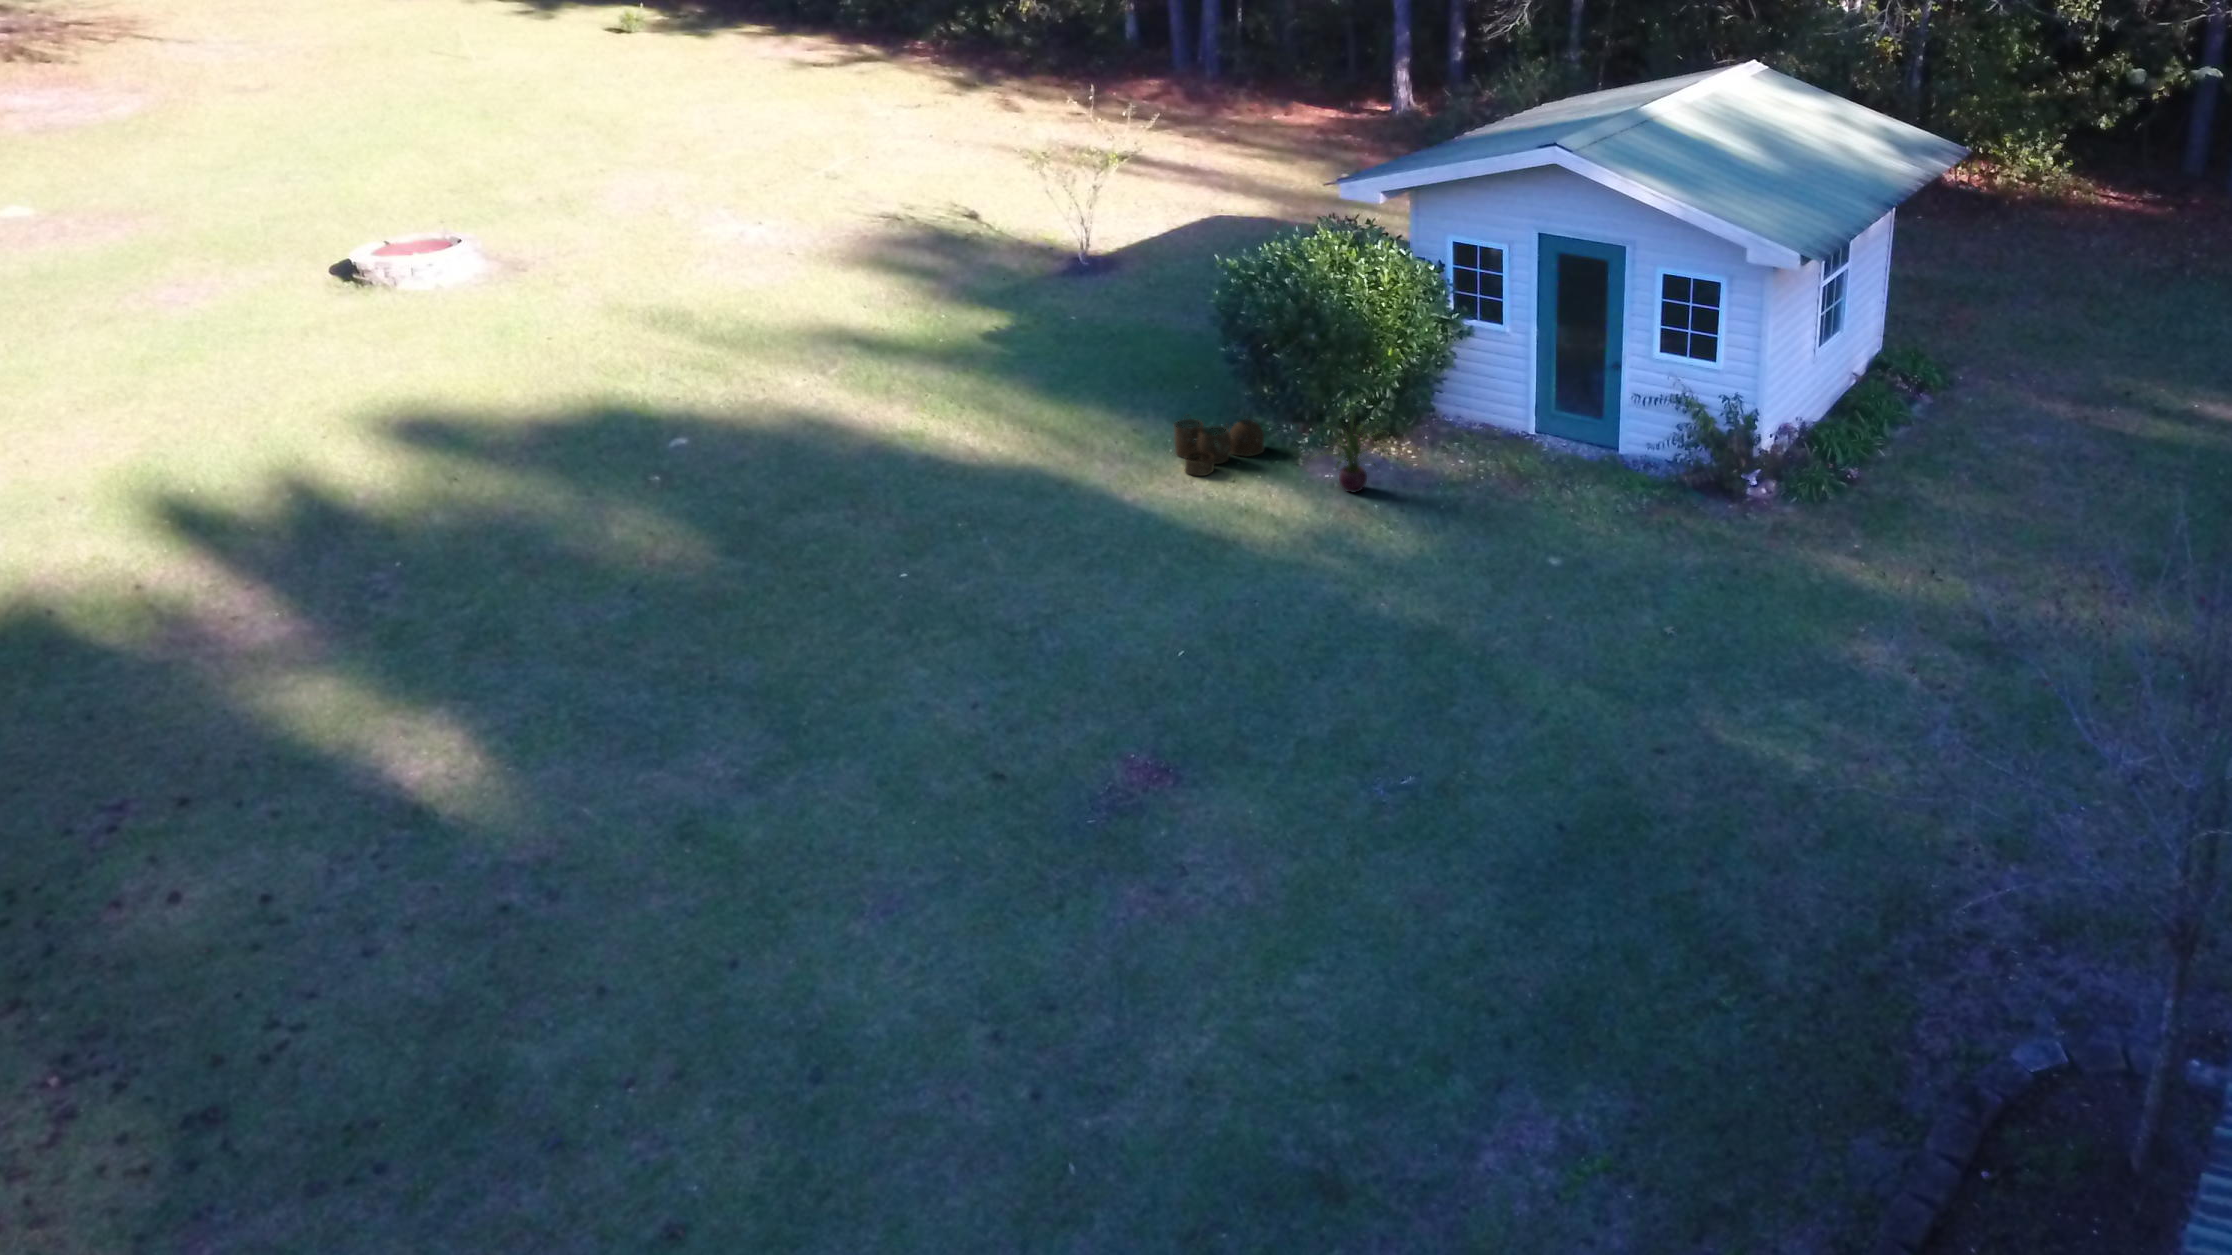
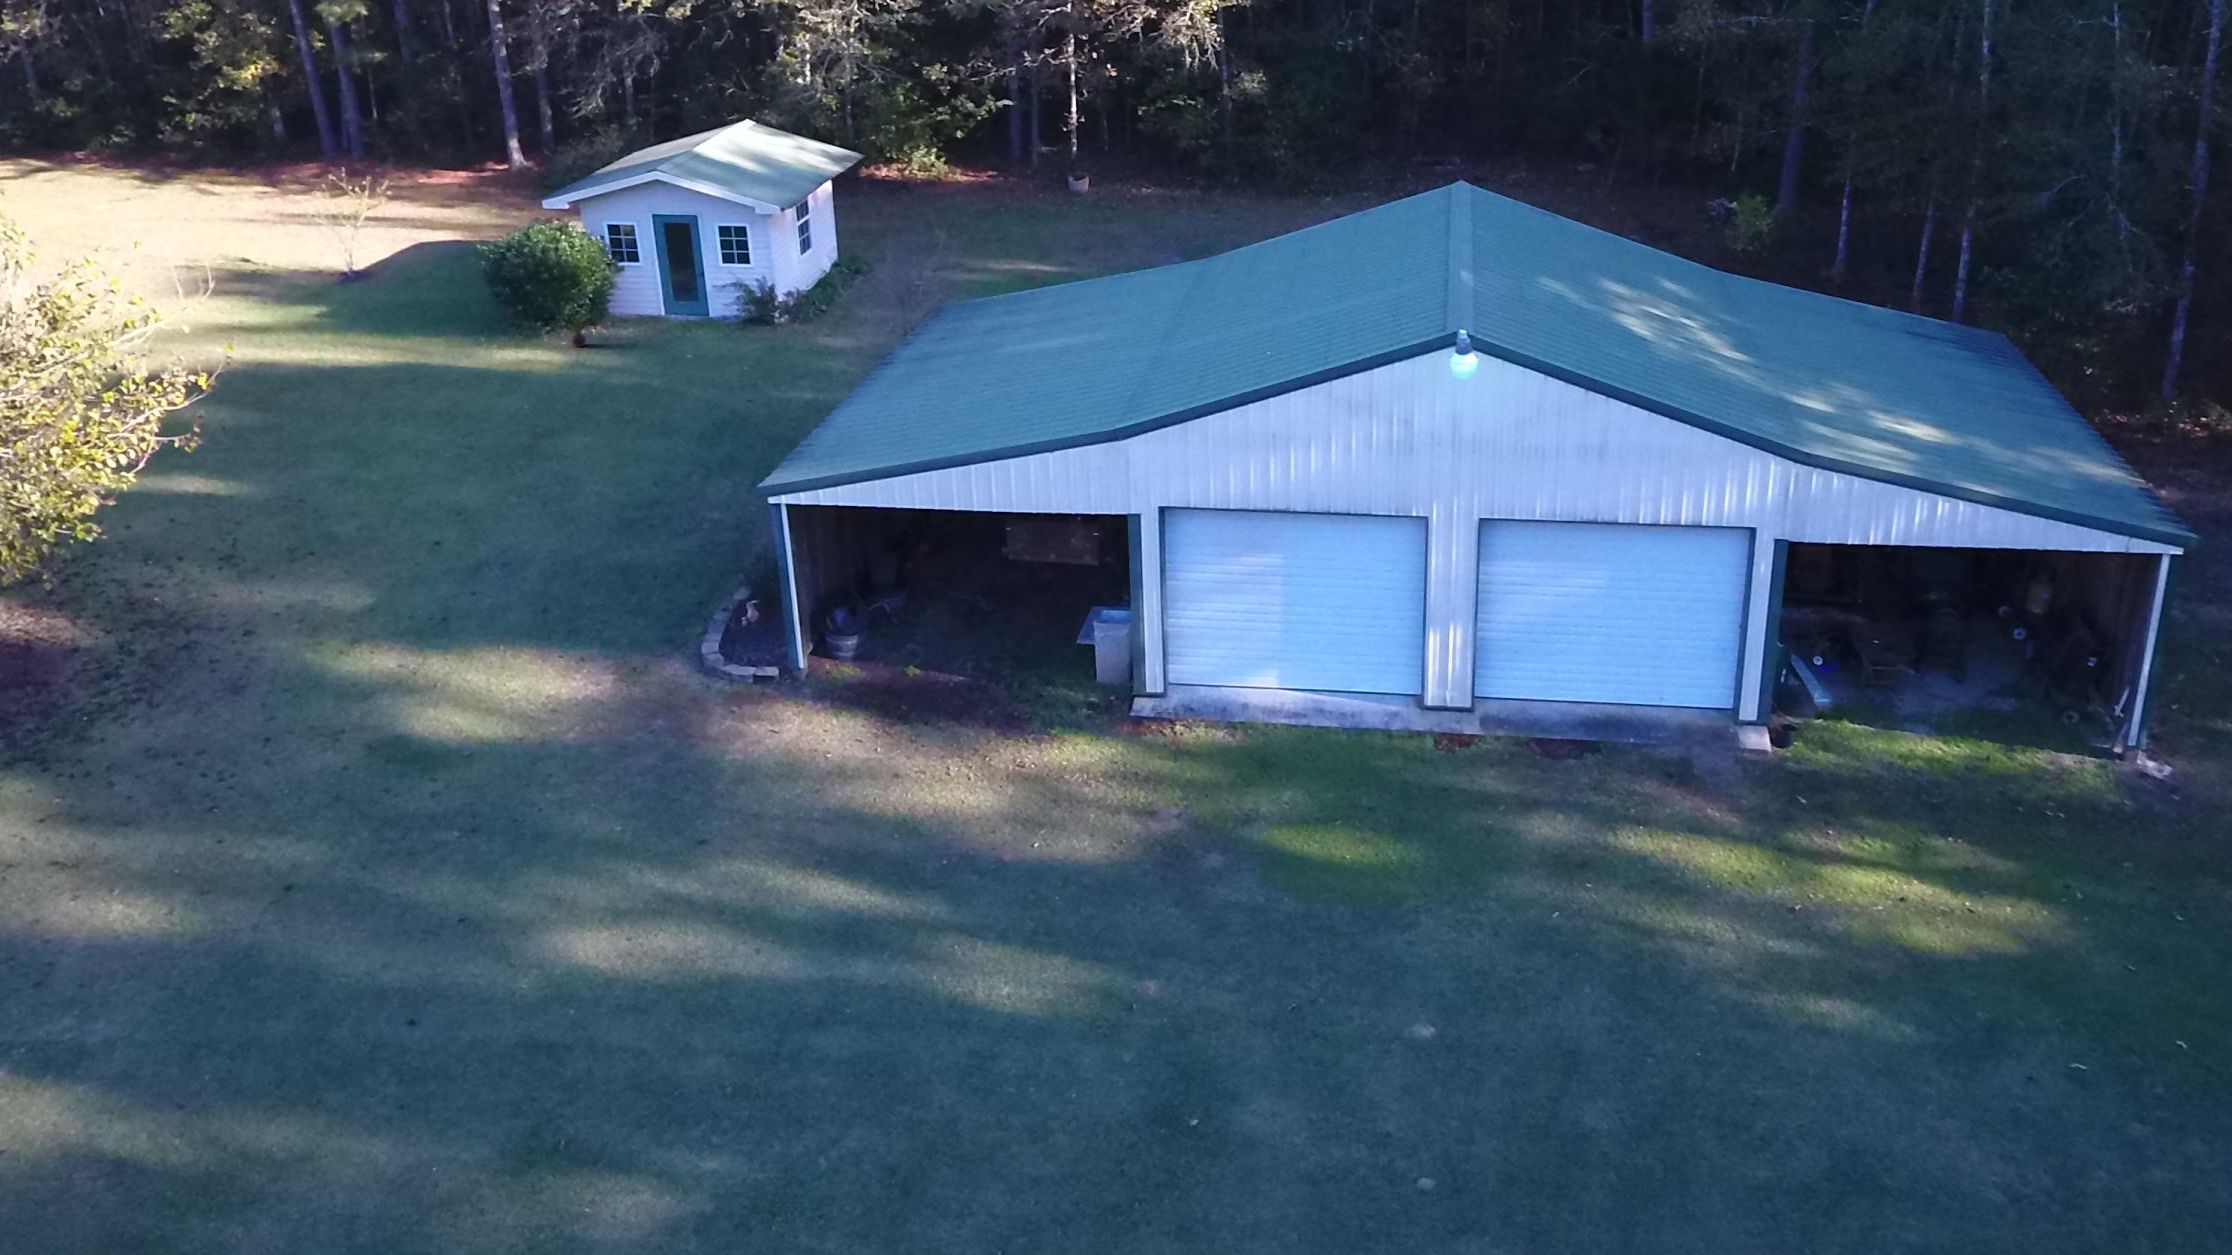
woven basket: present [1174,419,1264,476] -> none [475,322,525,351]

